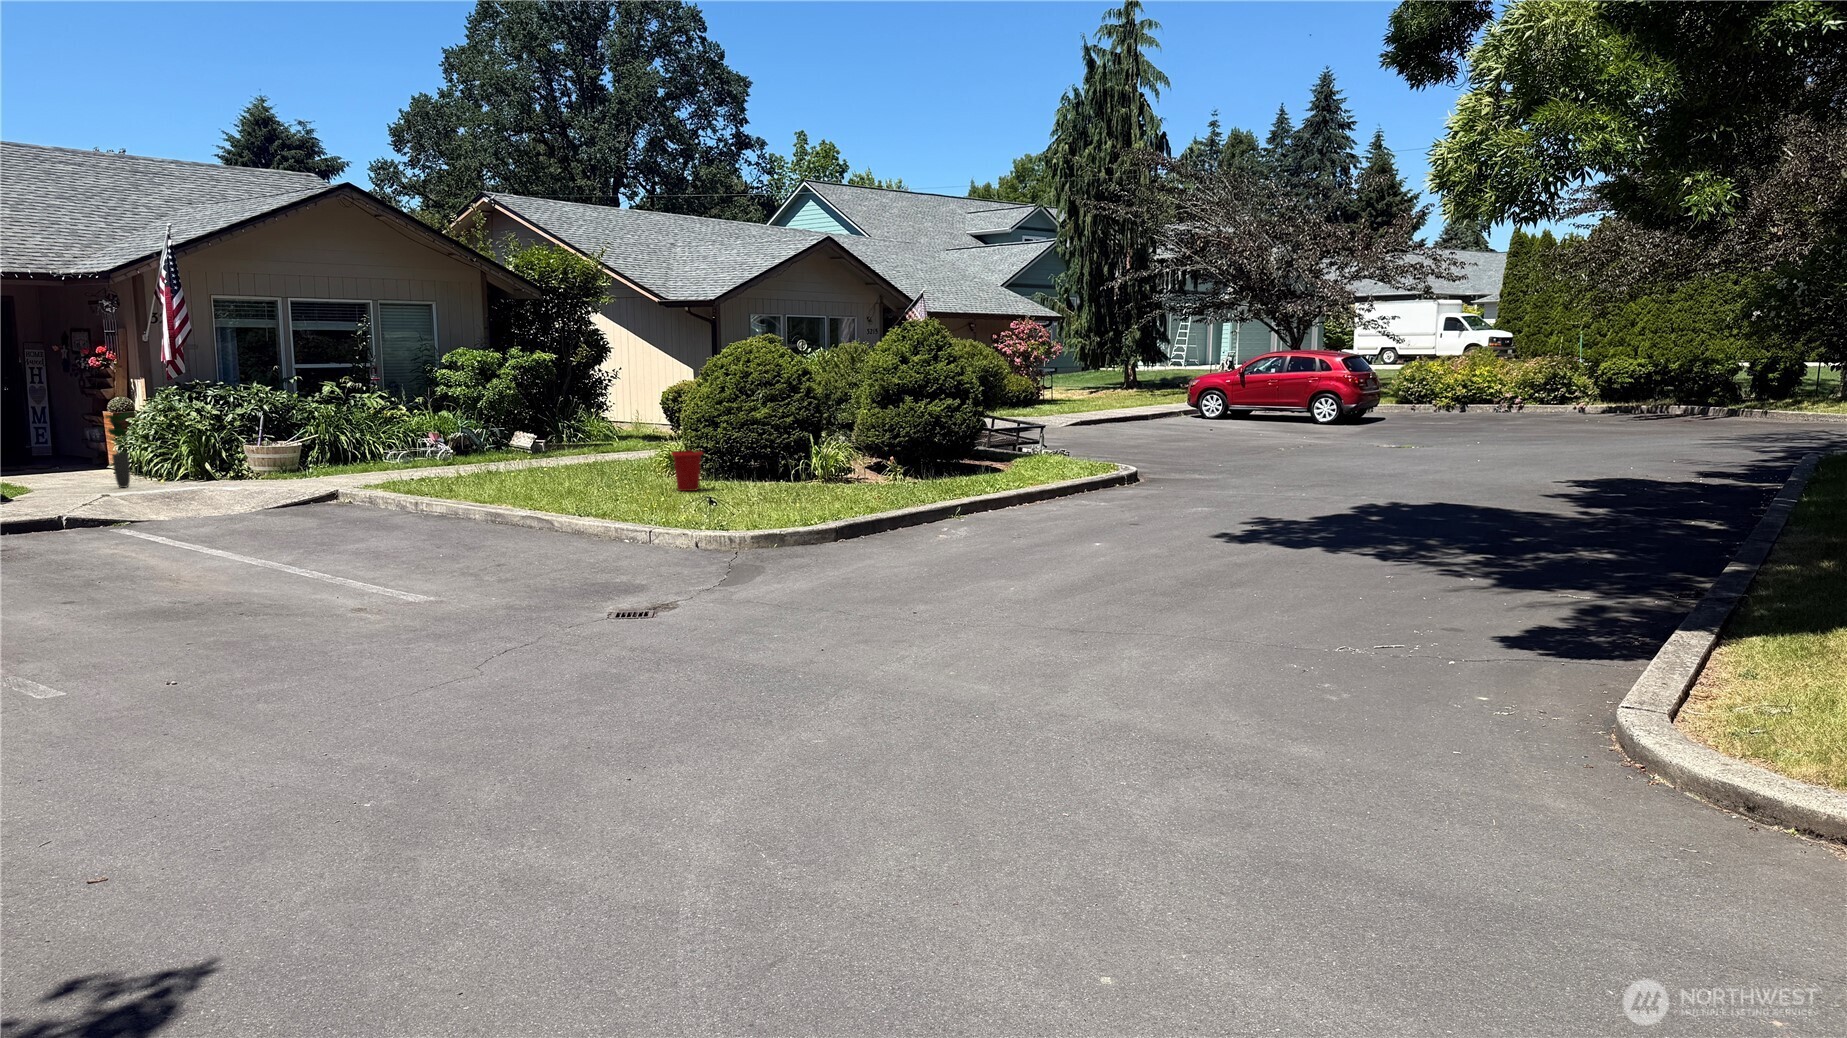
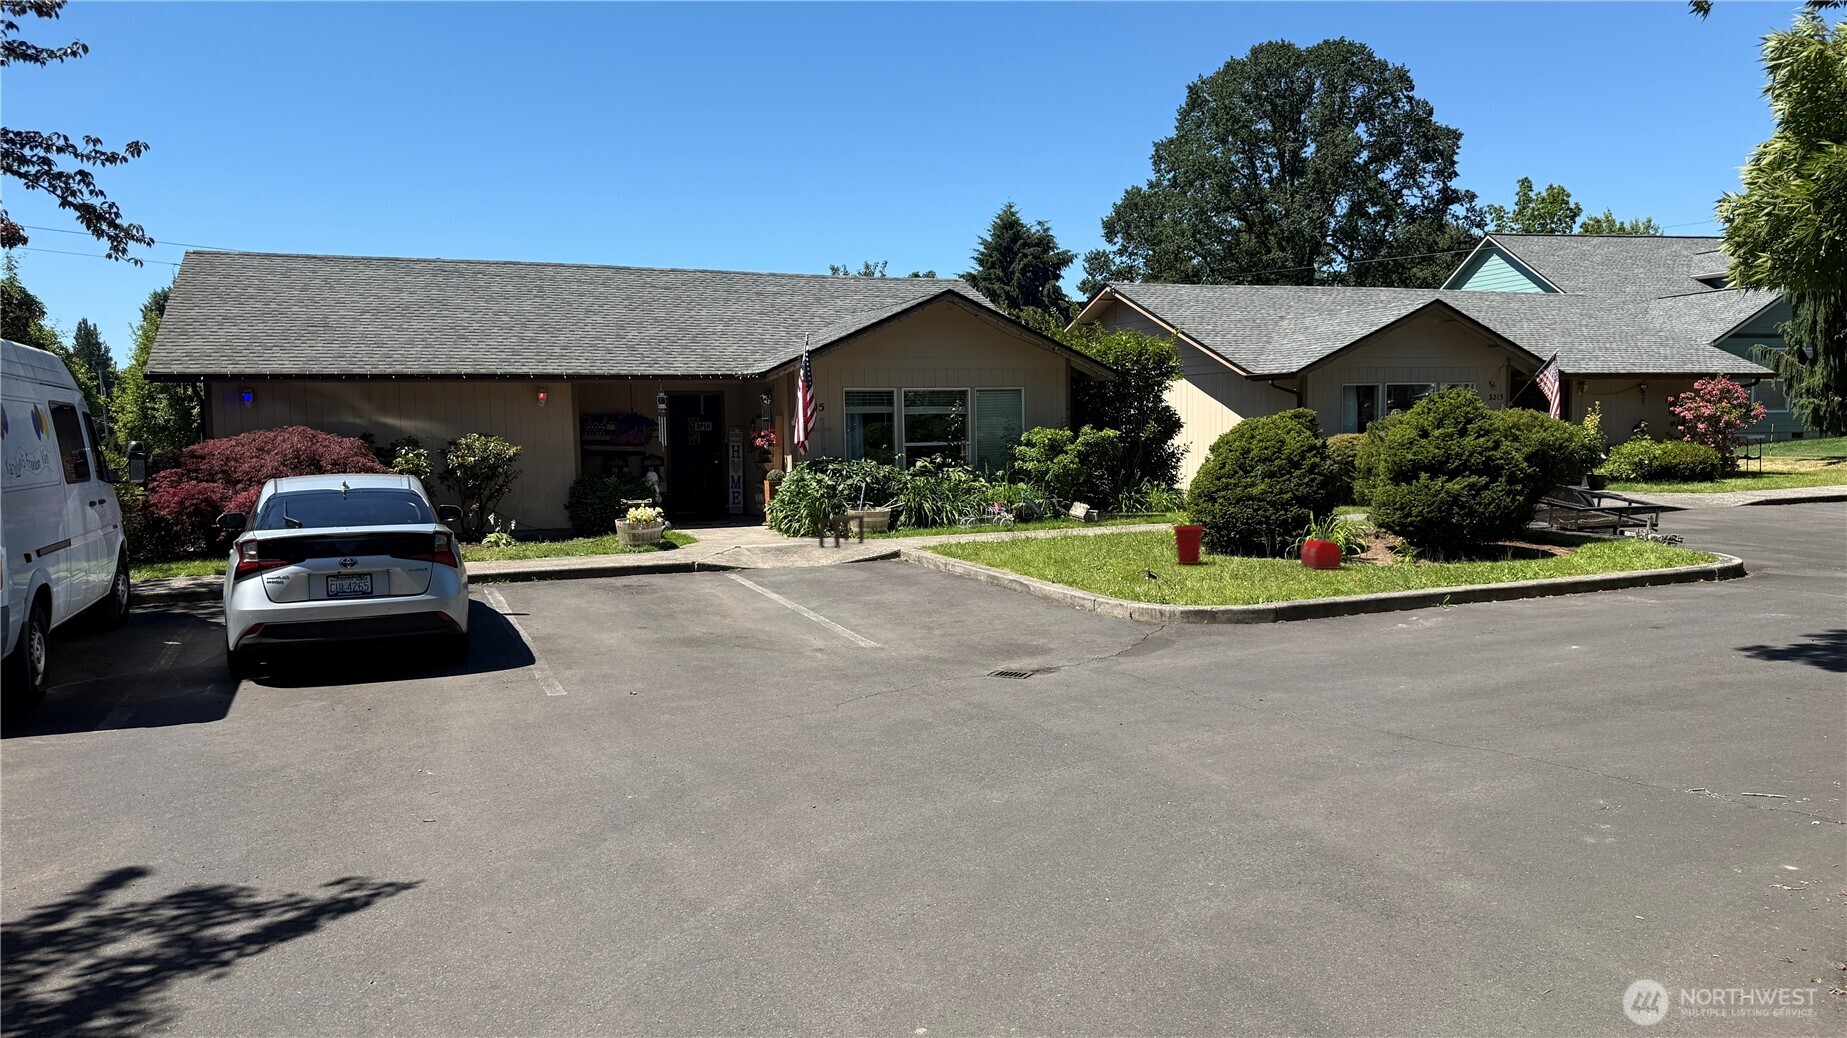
potted plant: present [101,412,136,488] -> none [748,483,775,543]
bench: none [212,450,271,490] -> present [818,515,864,548]
toolbox: none [800,456,842,491] -> present [1301,535,1341,569]

